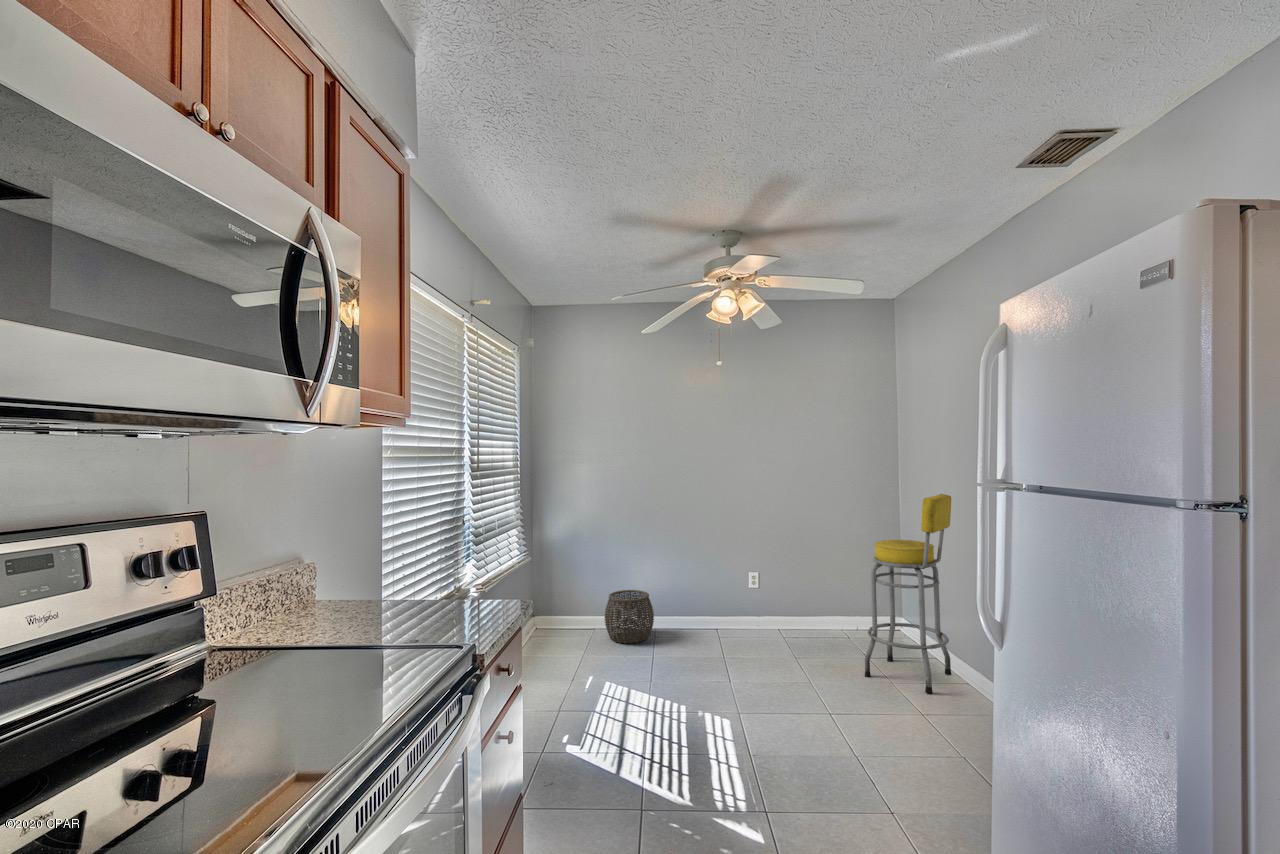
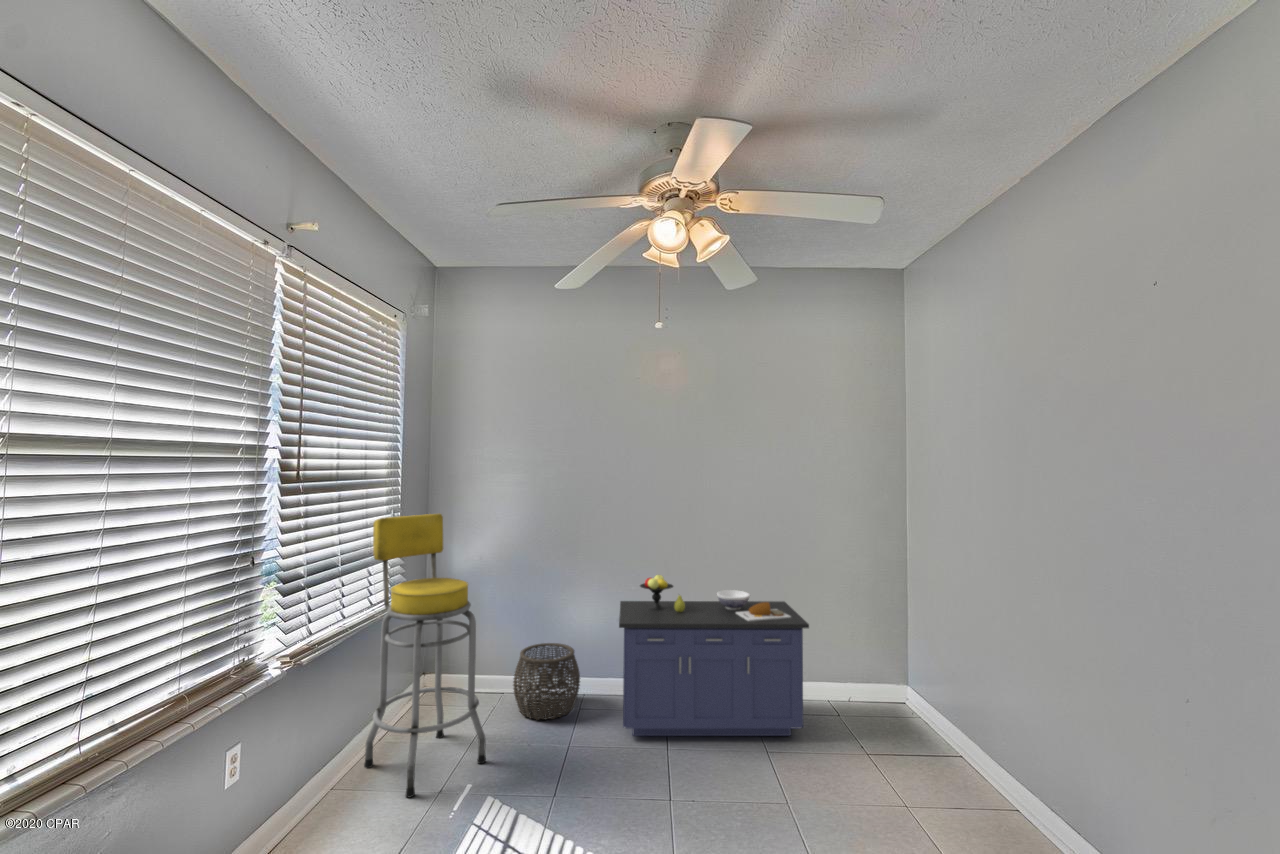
bar stool: present [865,494,951,694] -> present [364,514,486,797]
storage cabinet: none [682,536,825,651] -> present [619,575,809,736]

